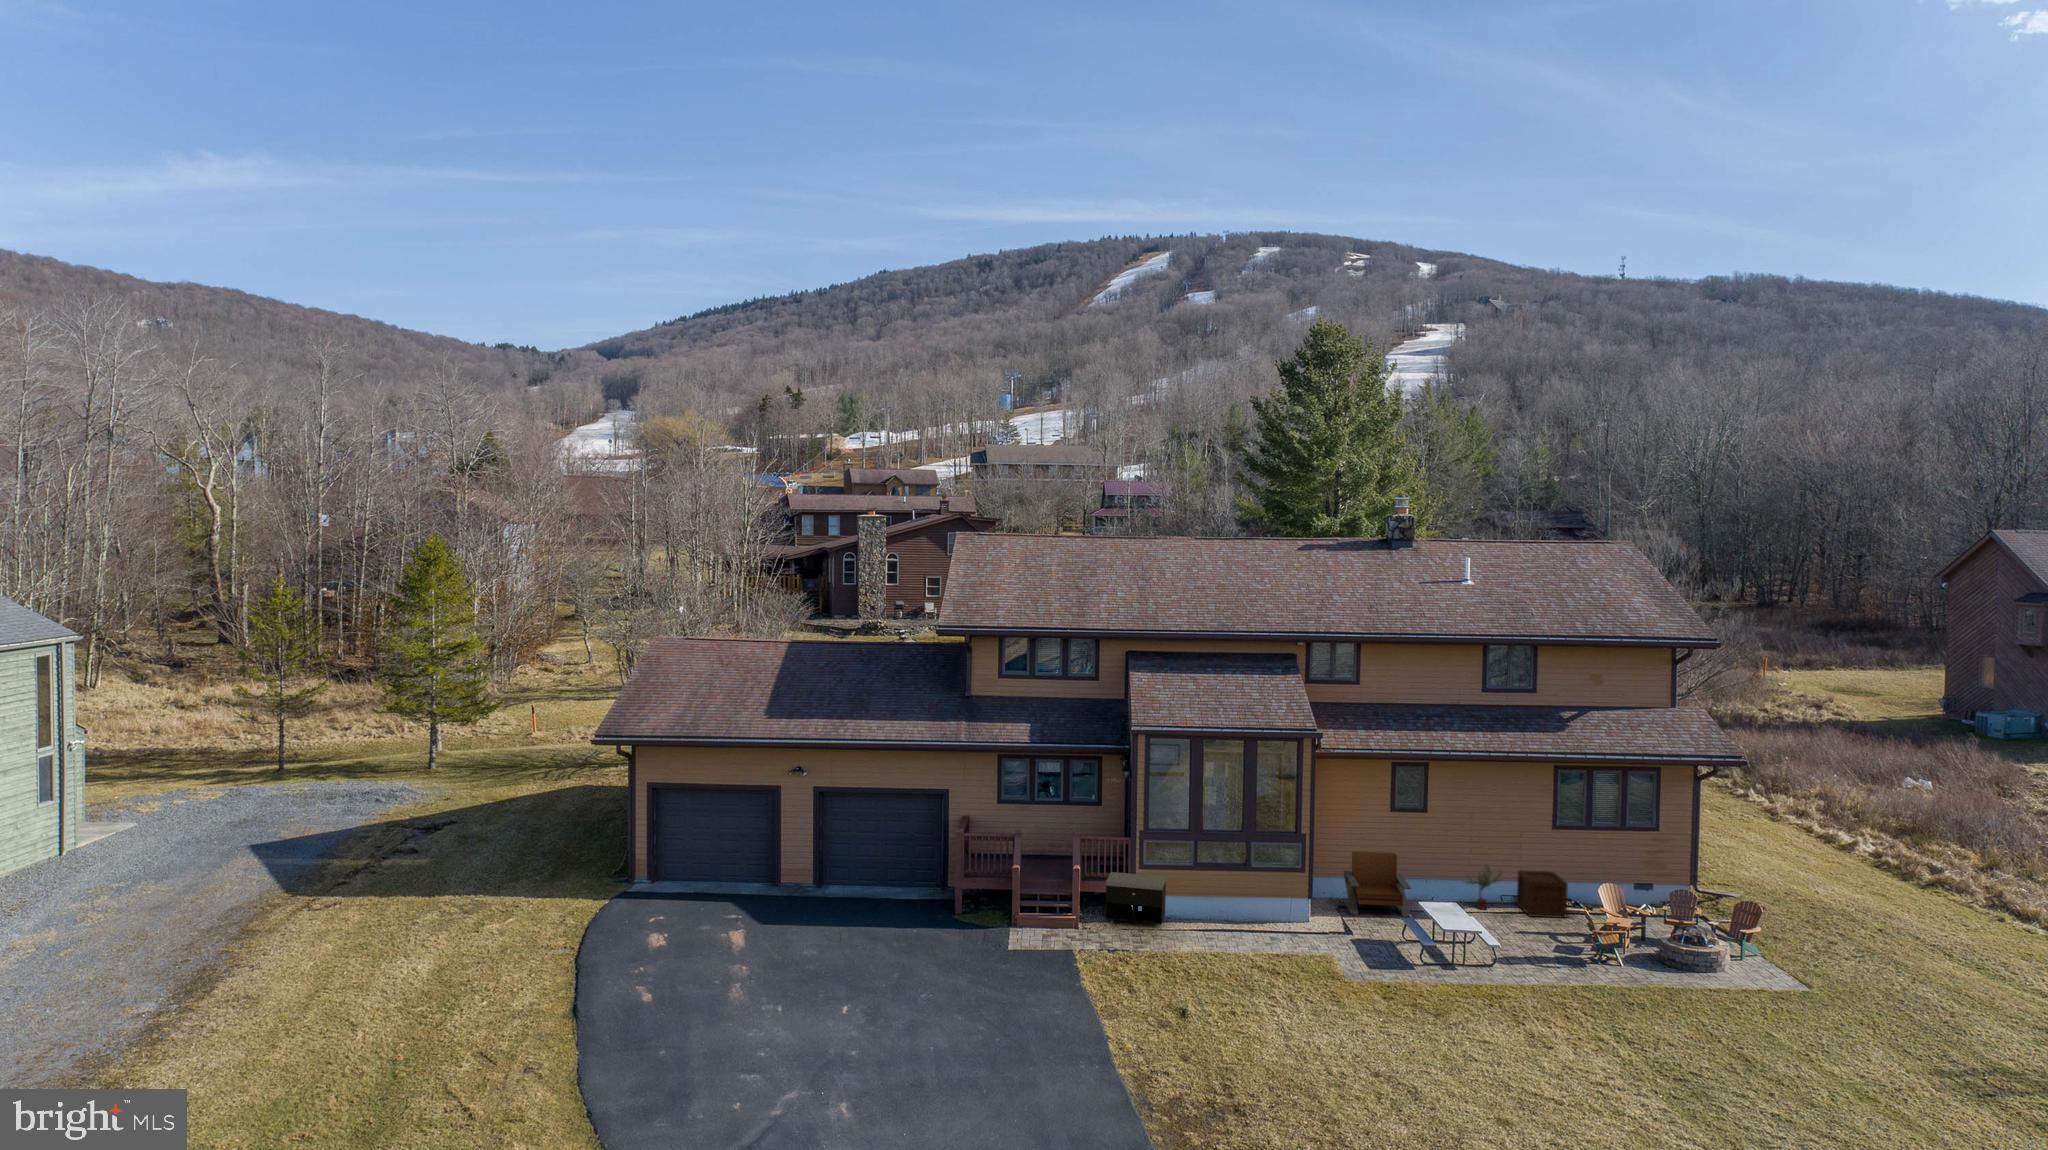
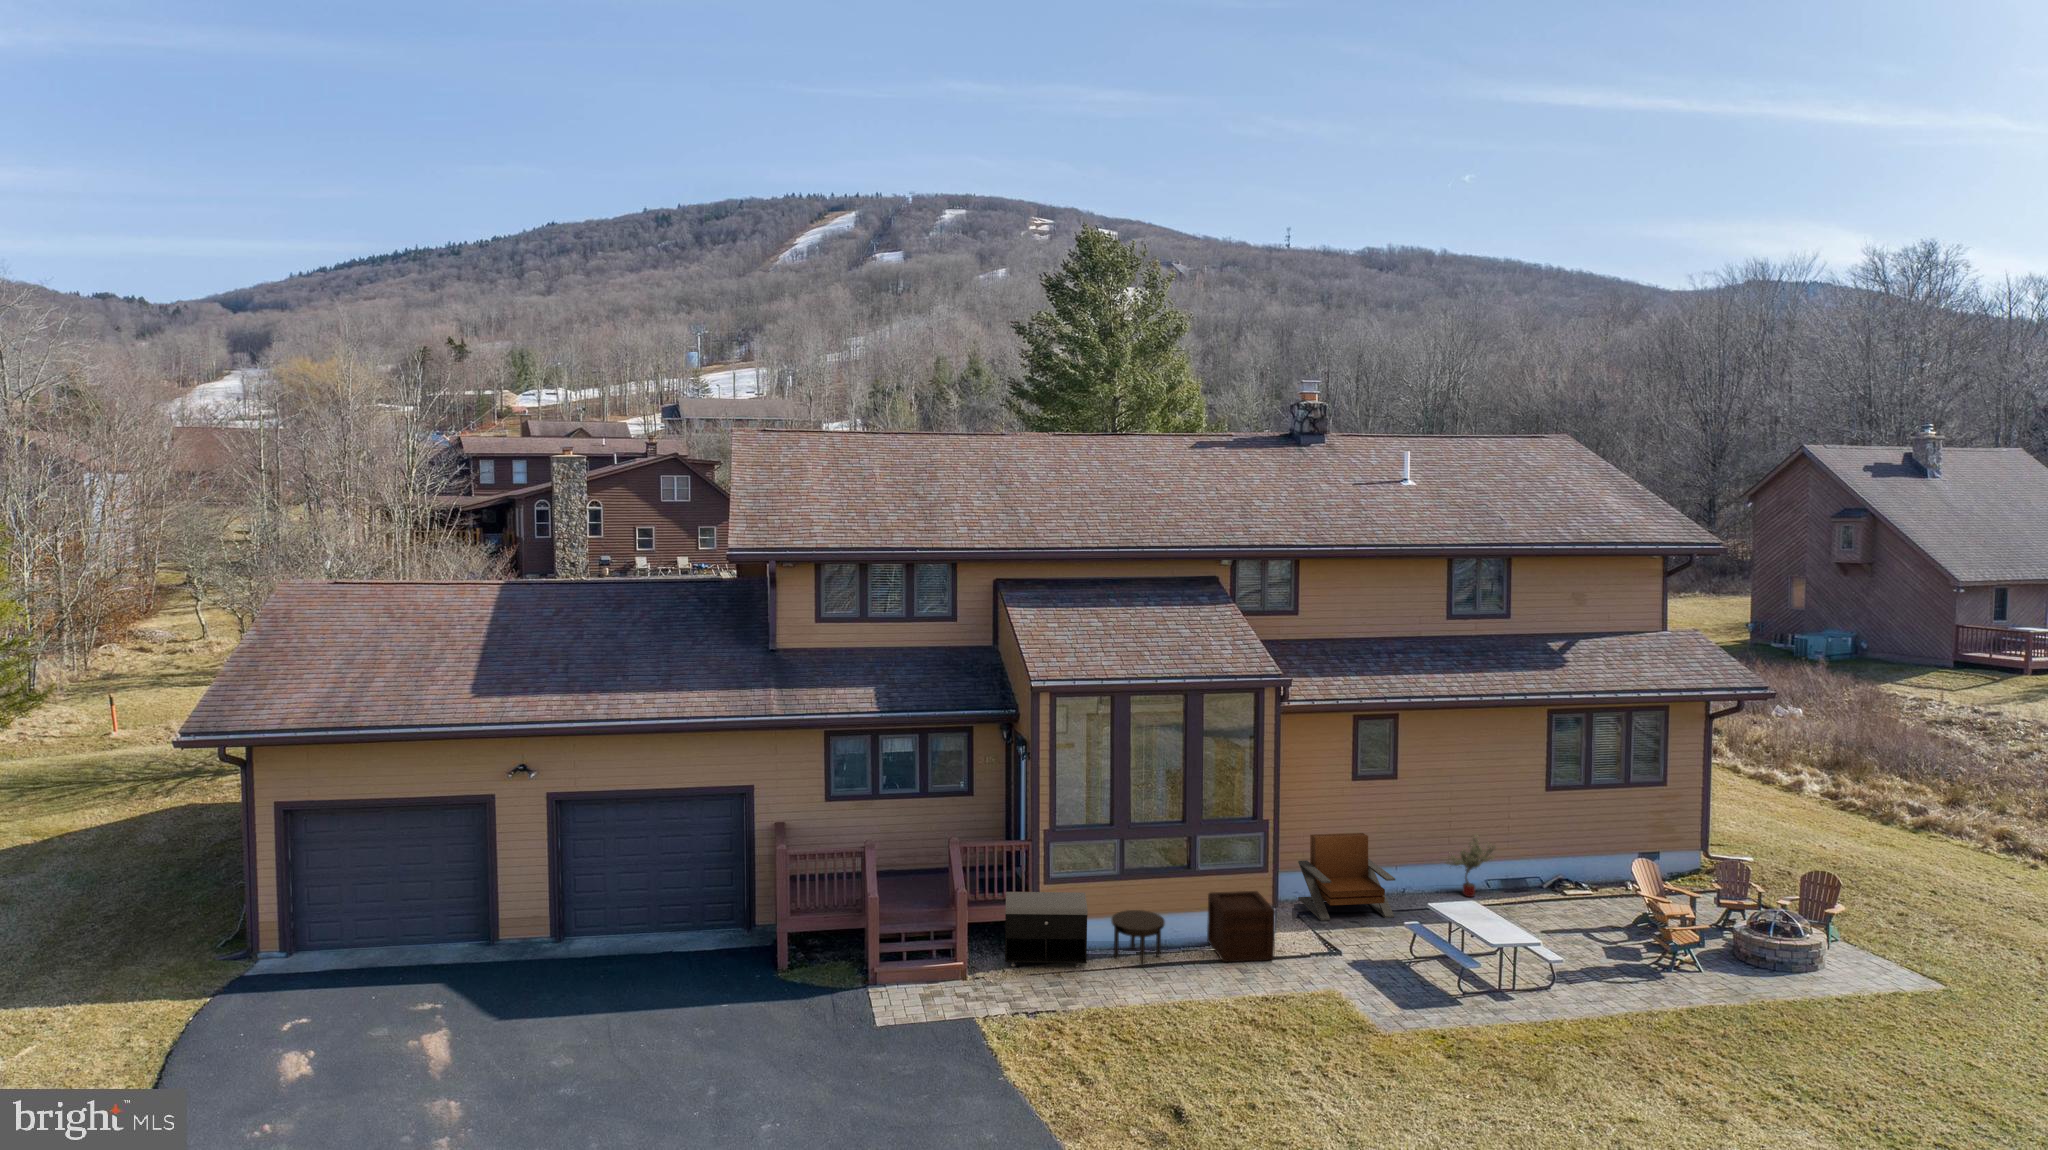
wooden crate: present [1517,870,1568,918] -> present [1207,891,1275,962]
side table: none [1183,892,1221,931] -> present [1111,910,1165,967]

